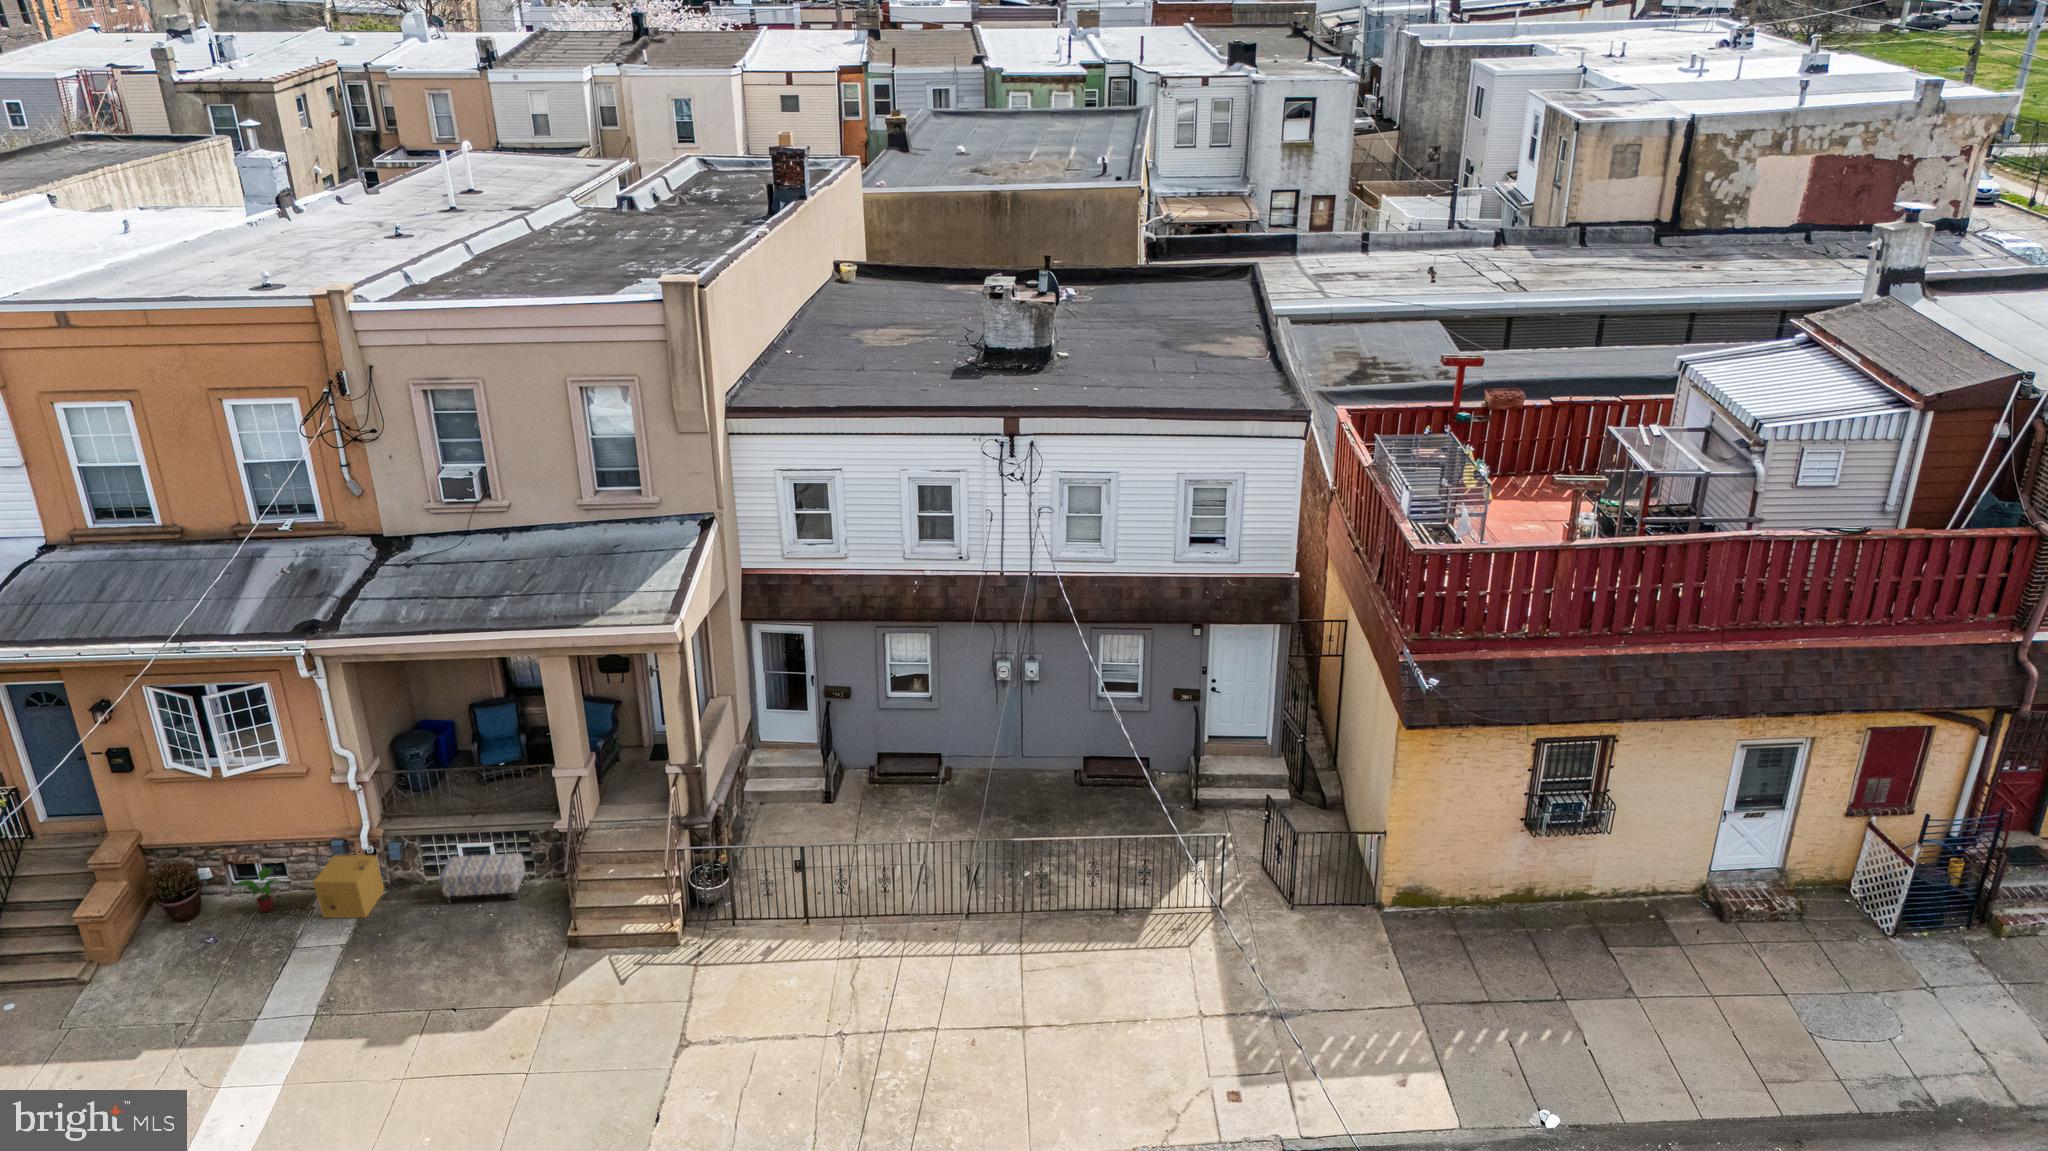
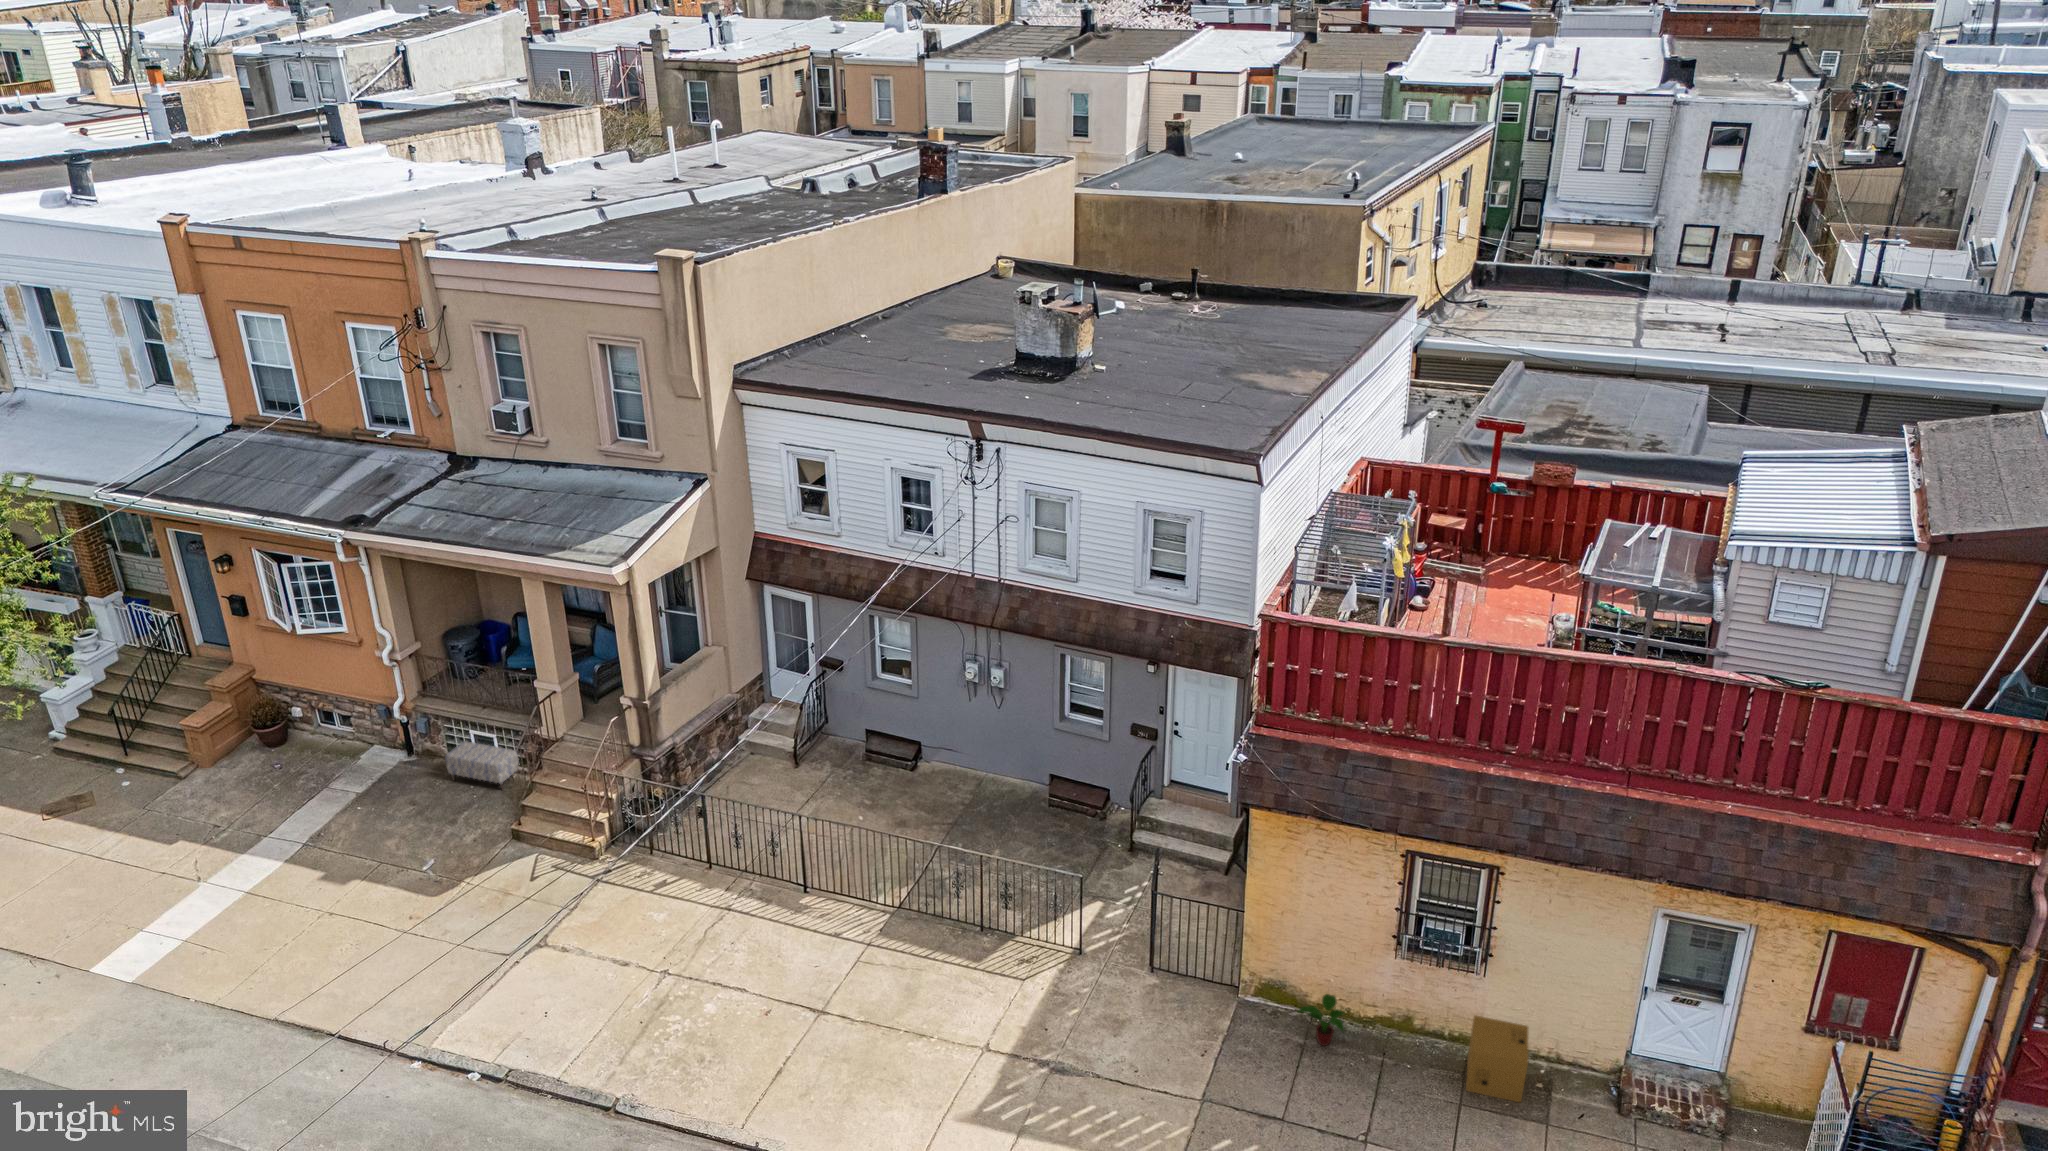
cardboard box: present [313,855,384,918] -> present [1466,1016,1528,1103]
potted plant: present [235,868,279,912] -> present [1298,994,1344,1046]

